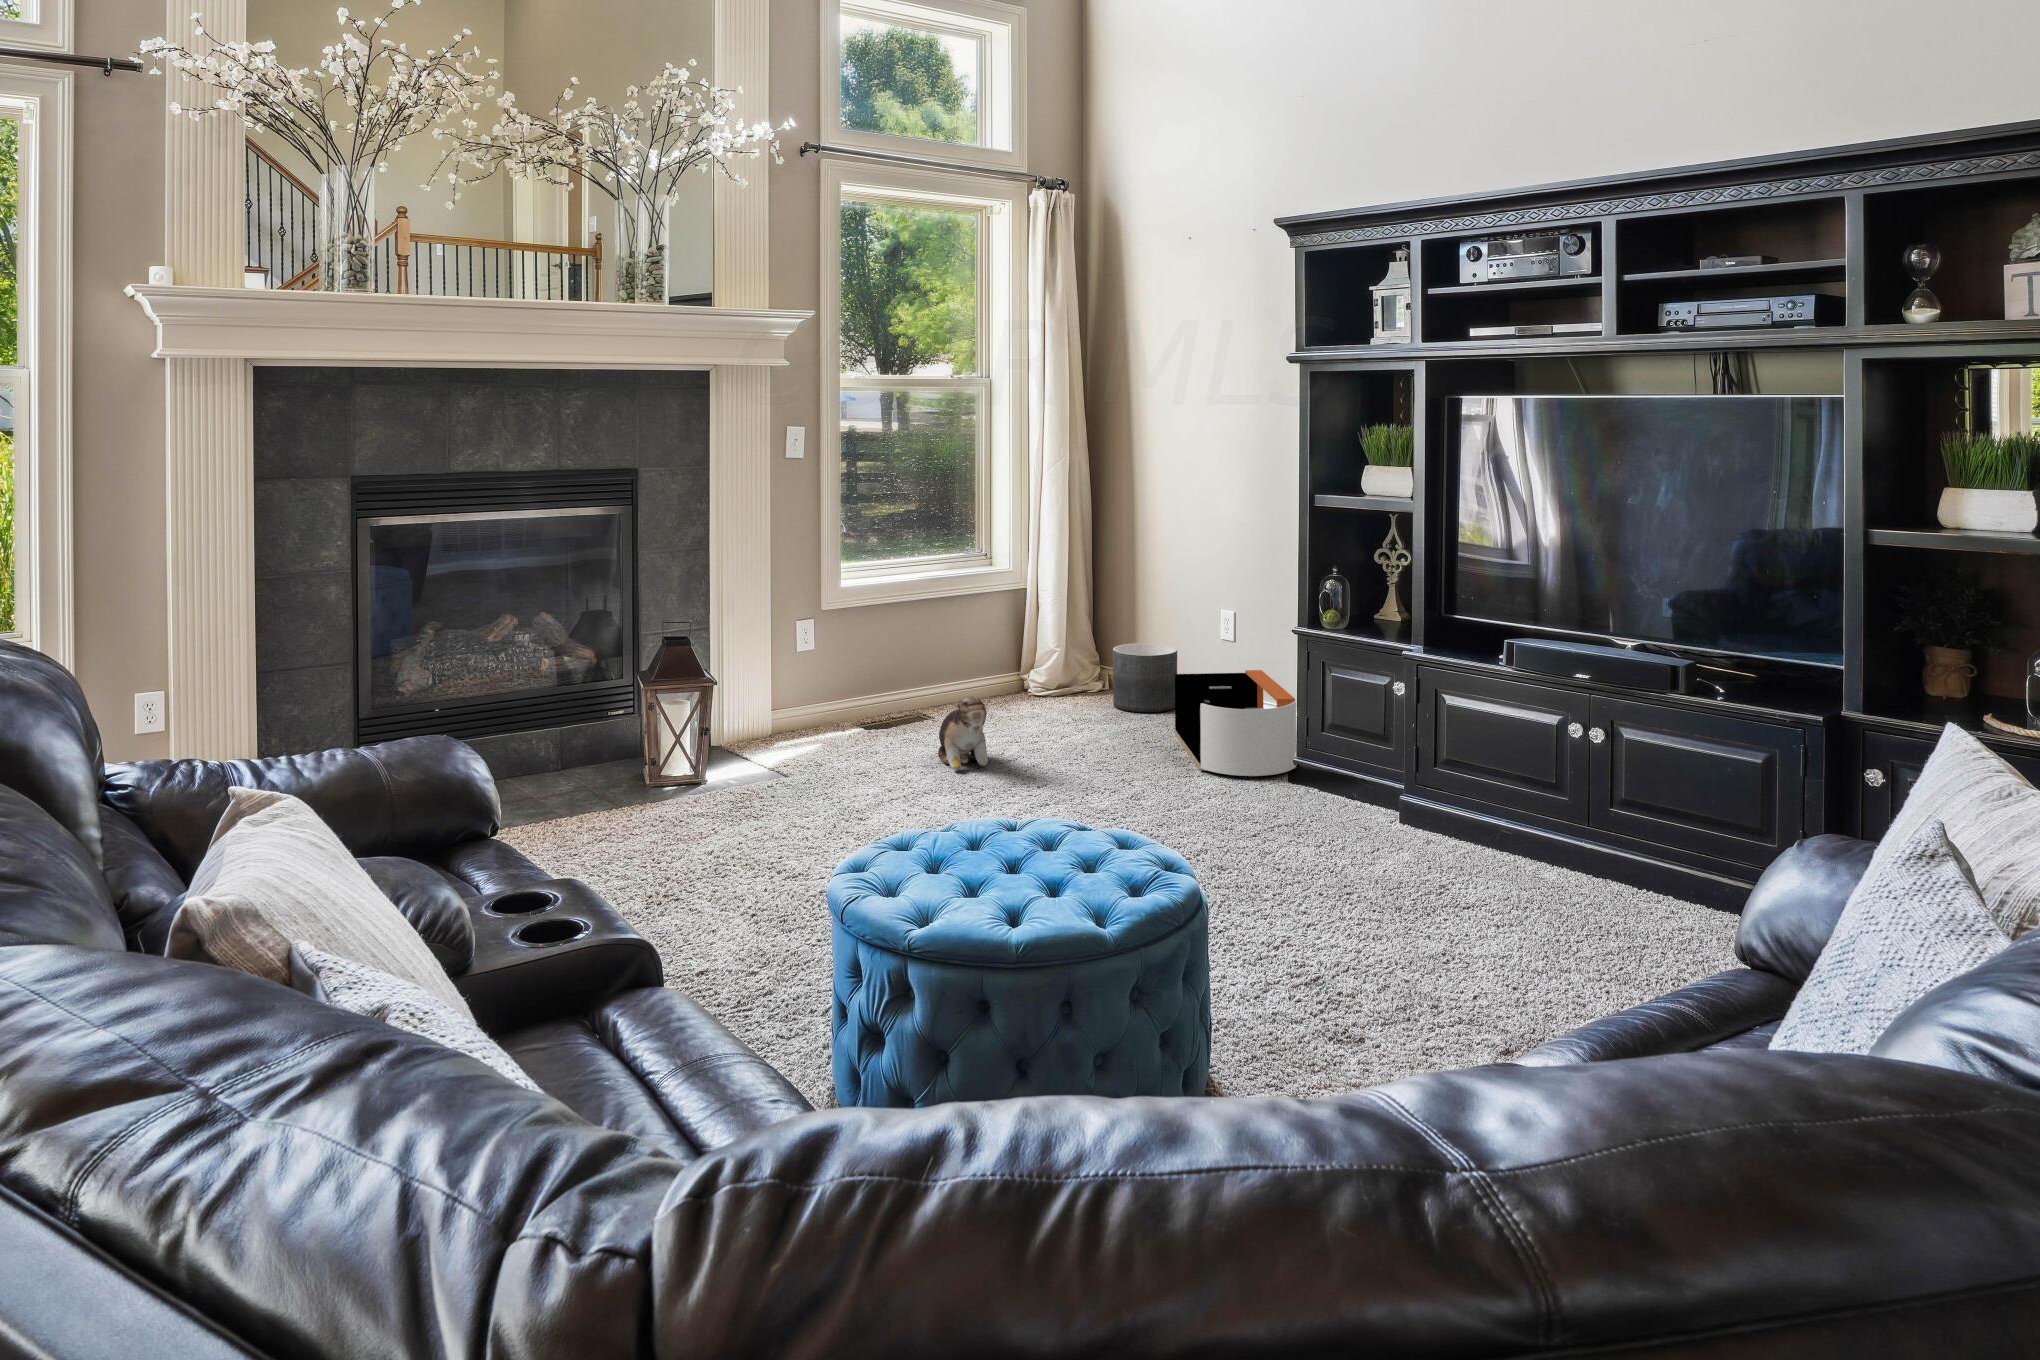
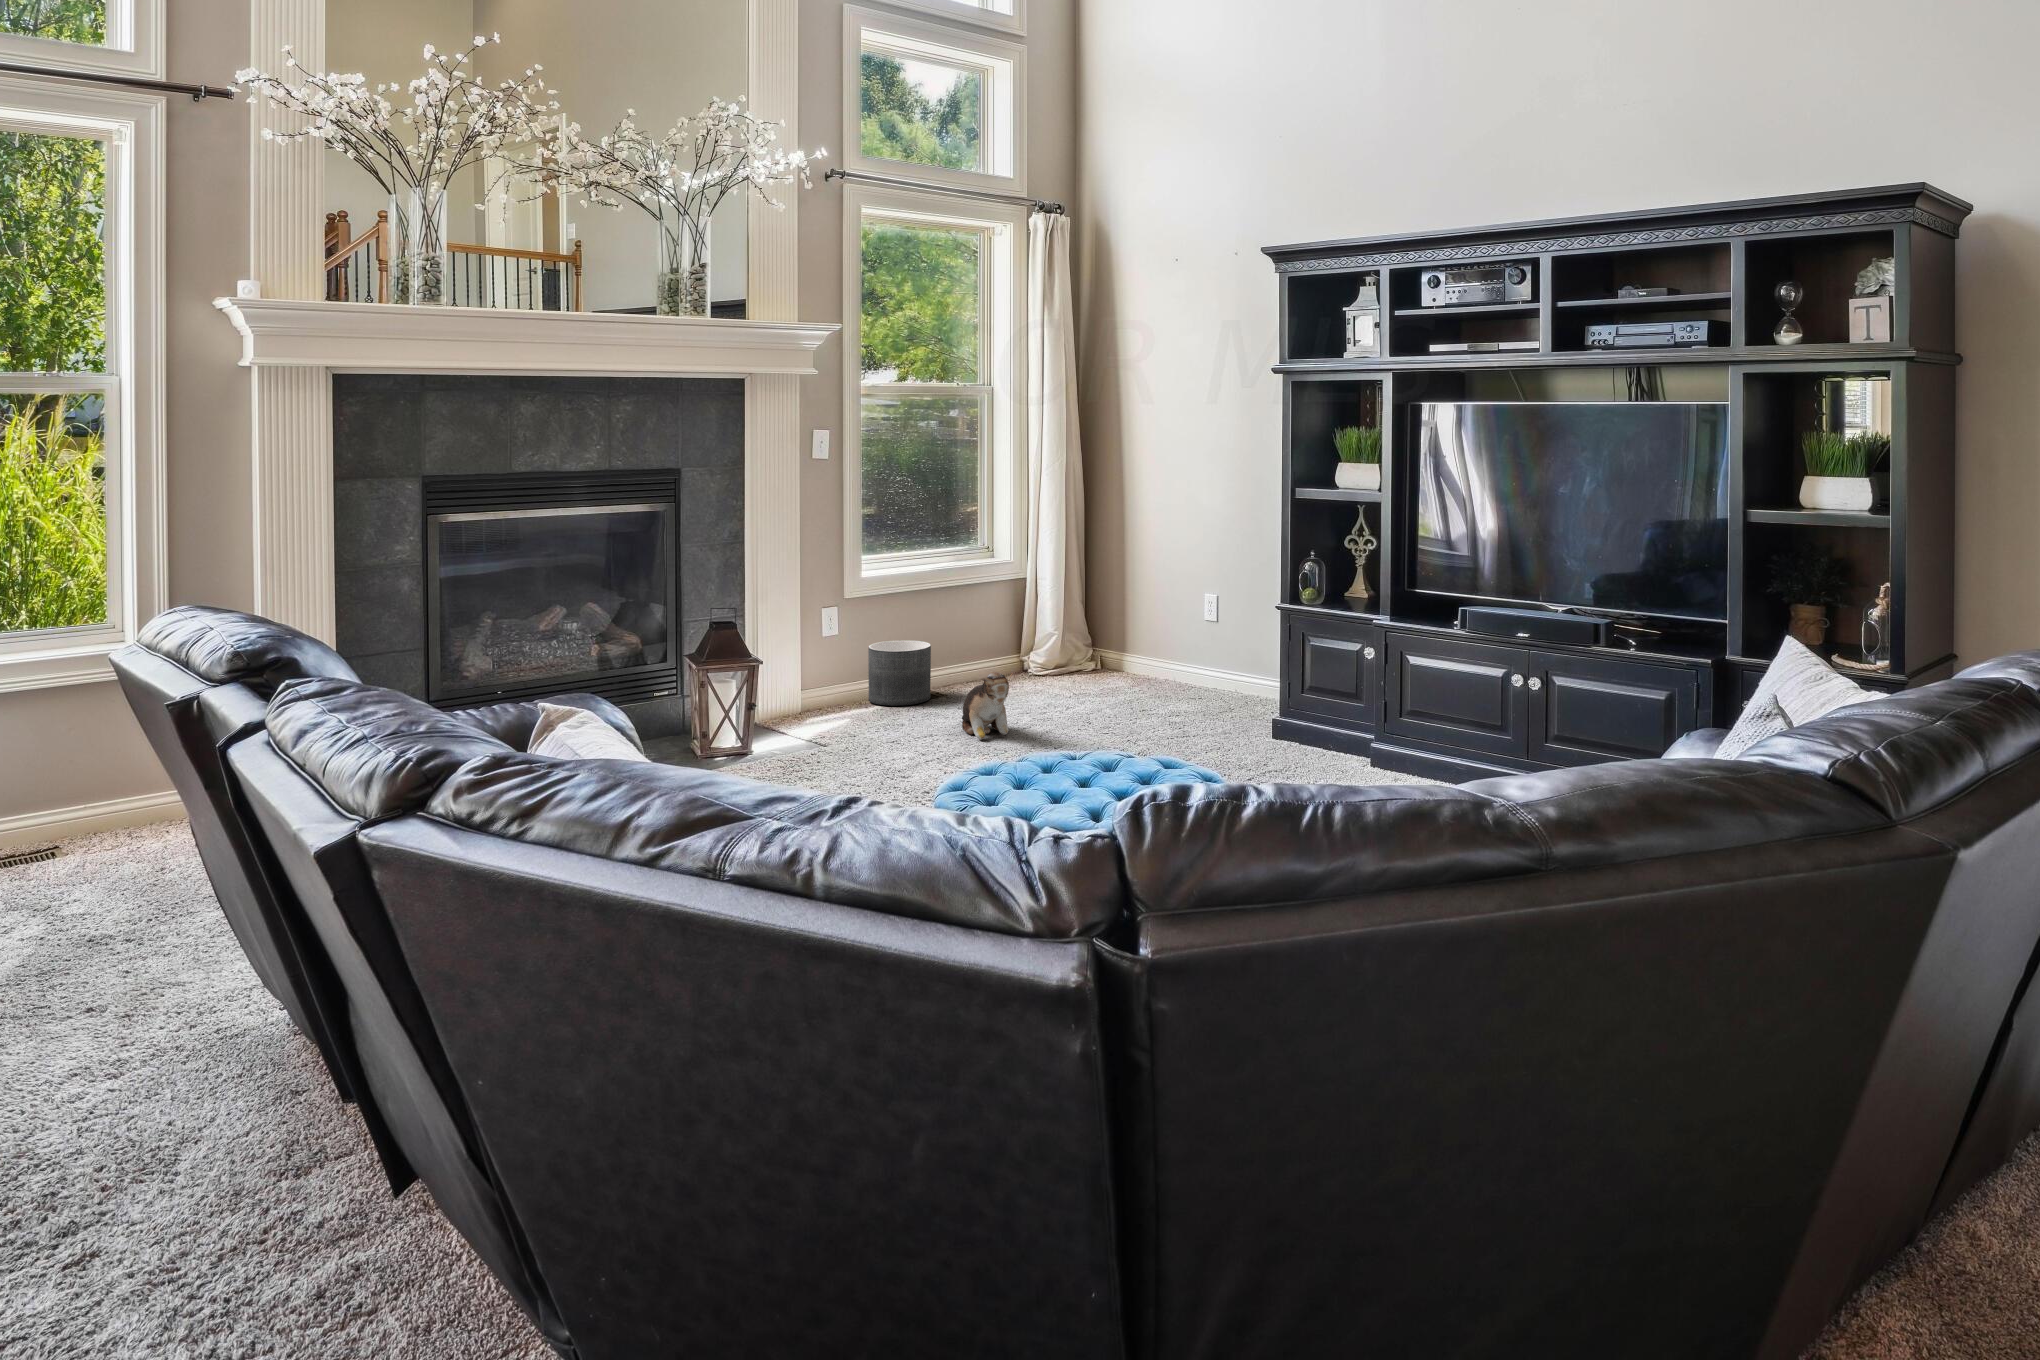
planter: present [1113,643,1177,712] -> present [868,640,931,706]
storage bin: present [1175,670,1296,776] -> none [1171,646,1281,736]

